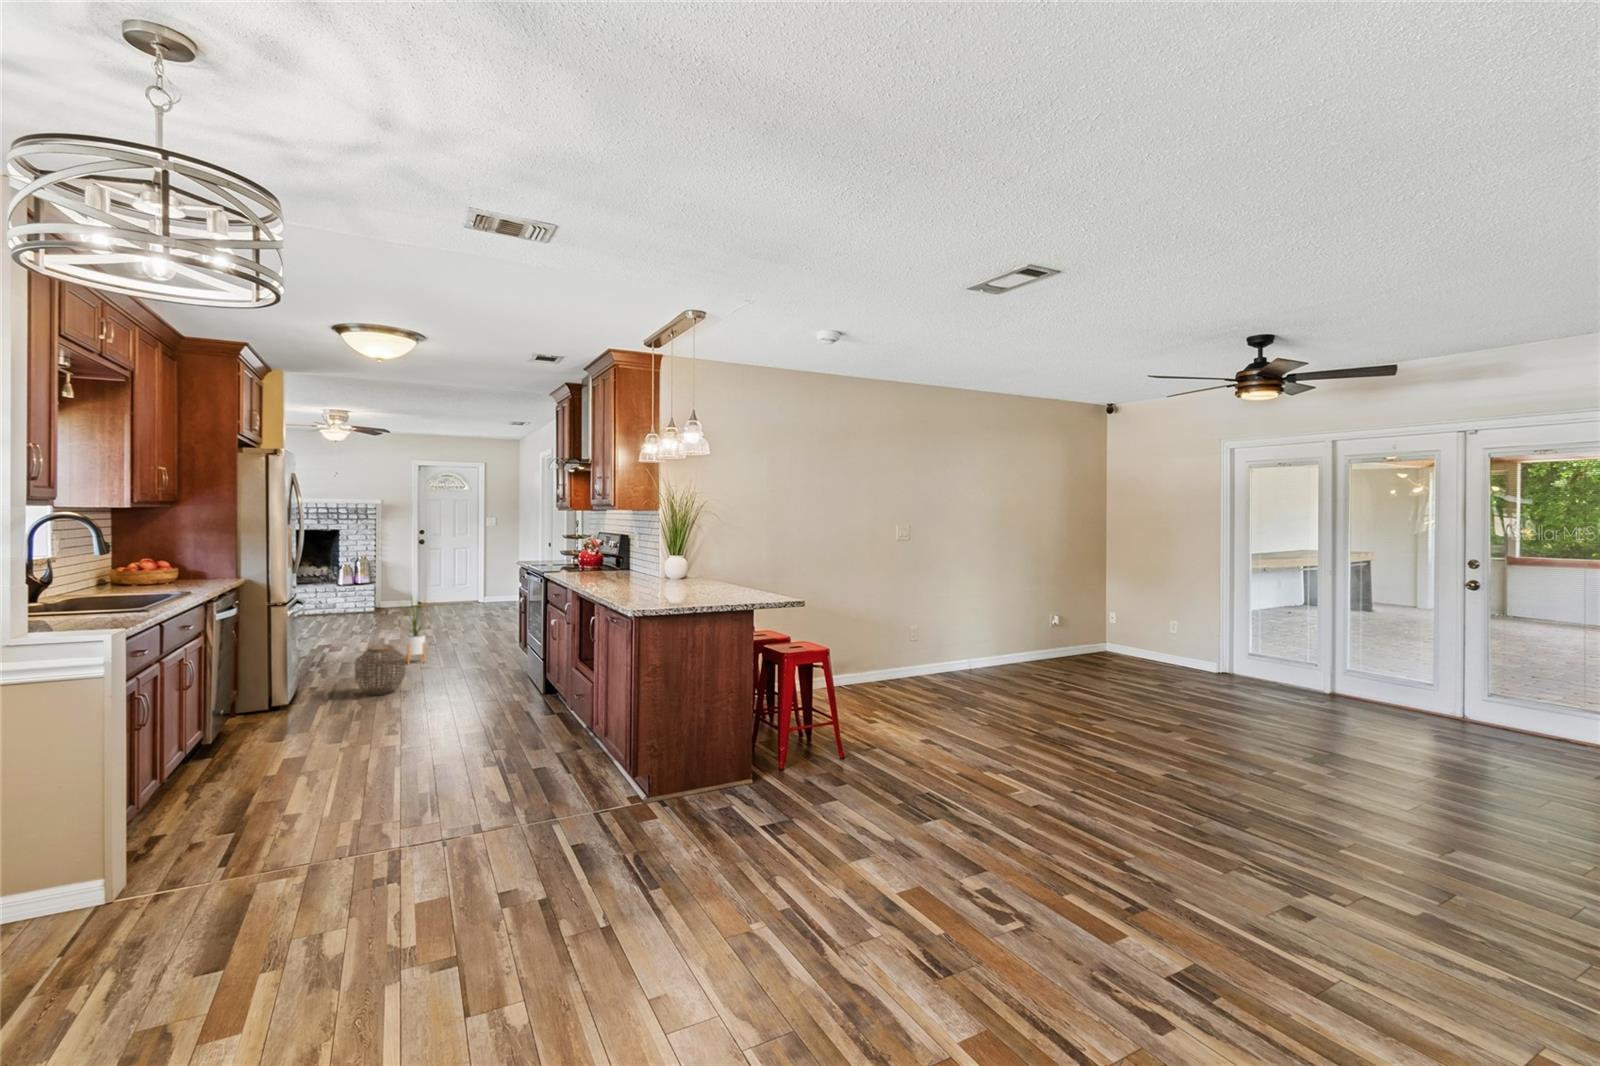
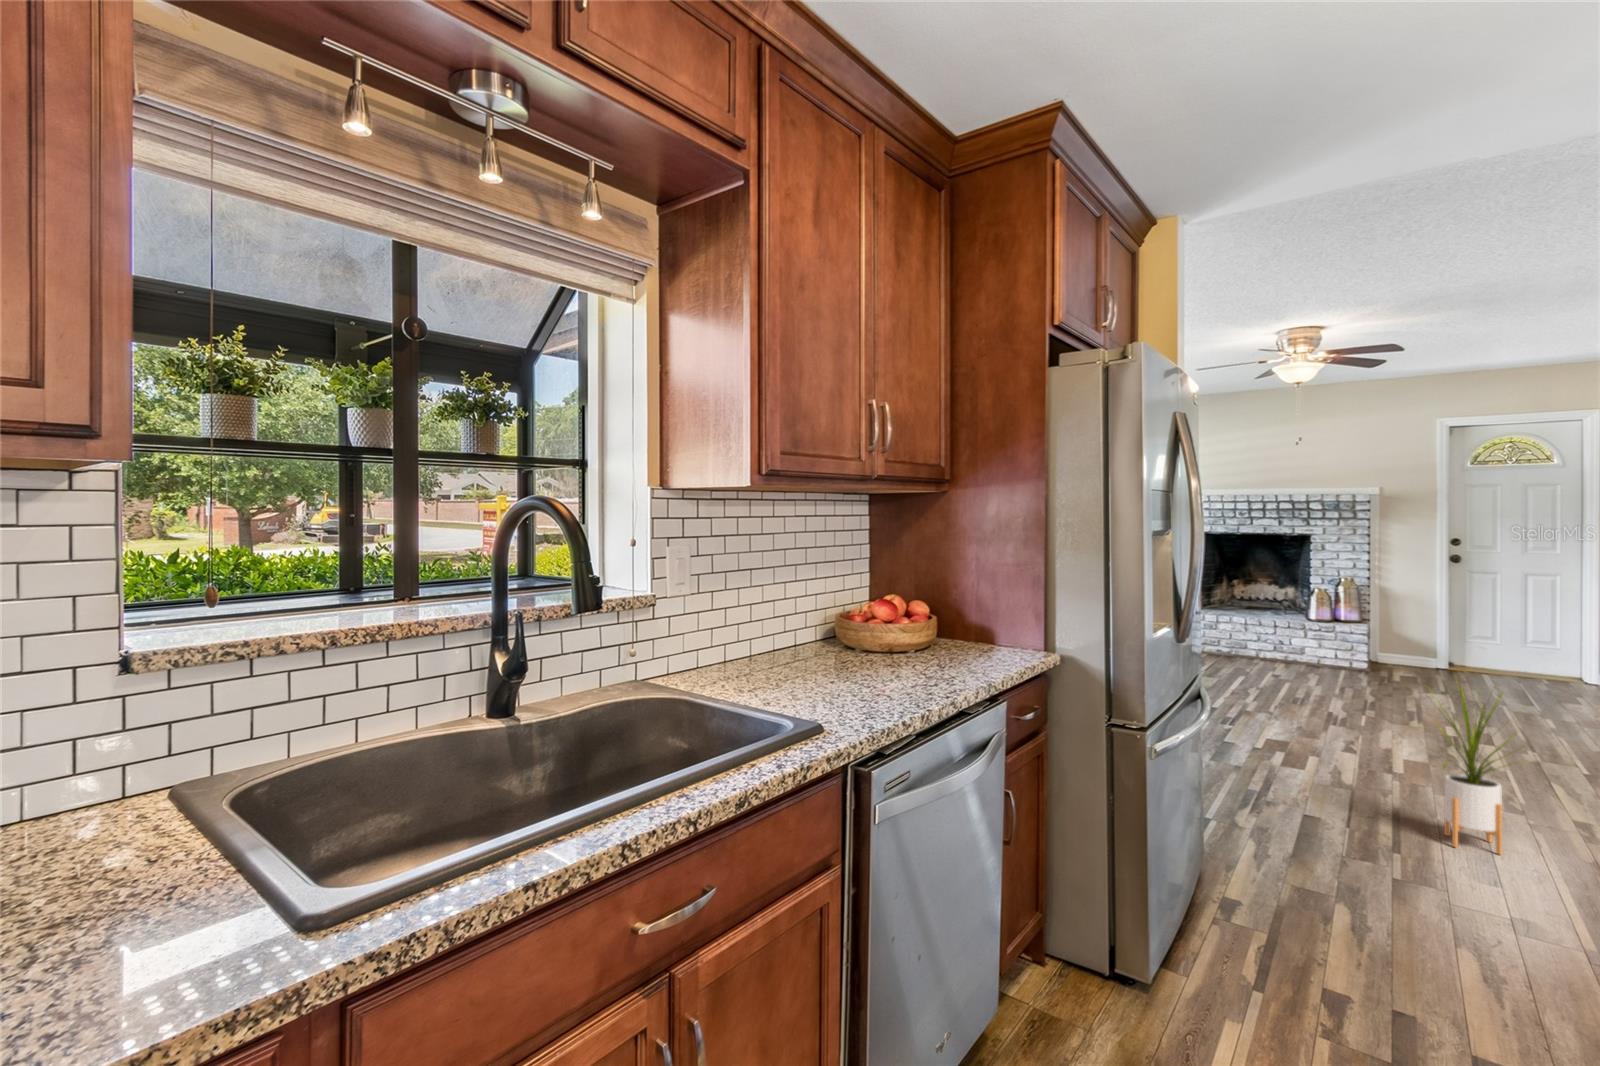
woven basket: present [355,645,406,695] -> none [1314,821,1462,970]

